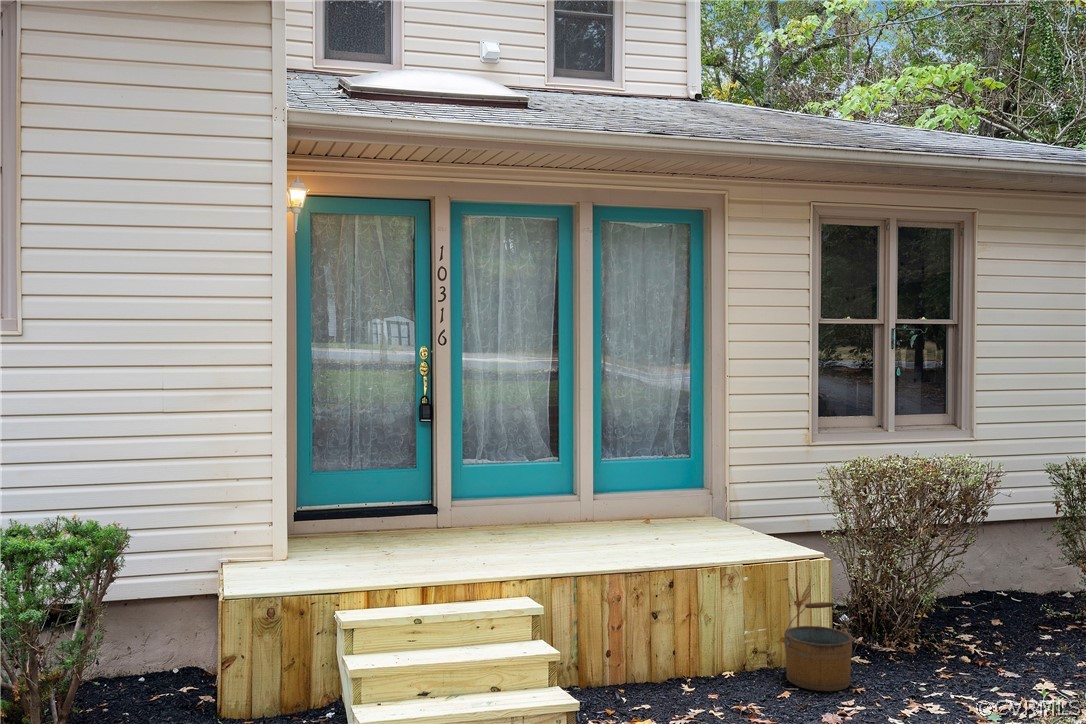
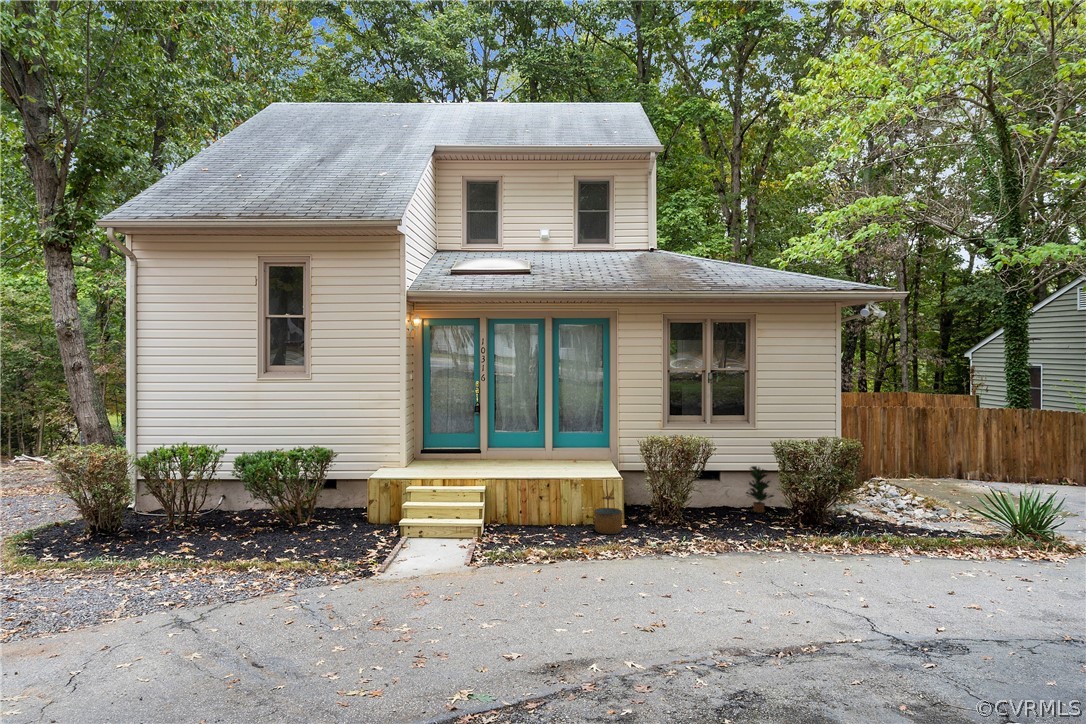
potted plant: none [965,515,1021,605] -> present [746,466,774,513]

